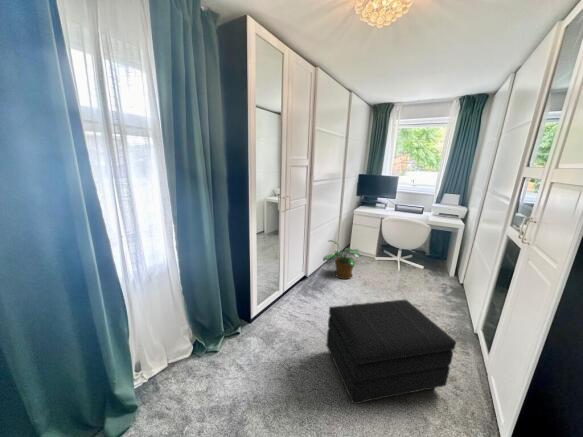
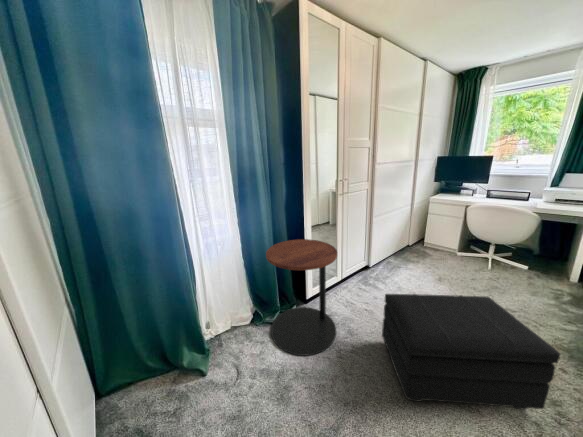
potted plant: present [323,240,360,279] -> none [387,229,435,273]
side table: none [212,258,287,382] -> present [266,239,337,356]

